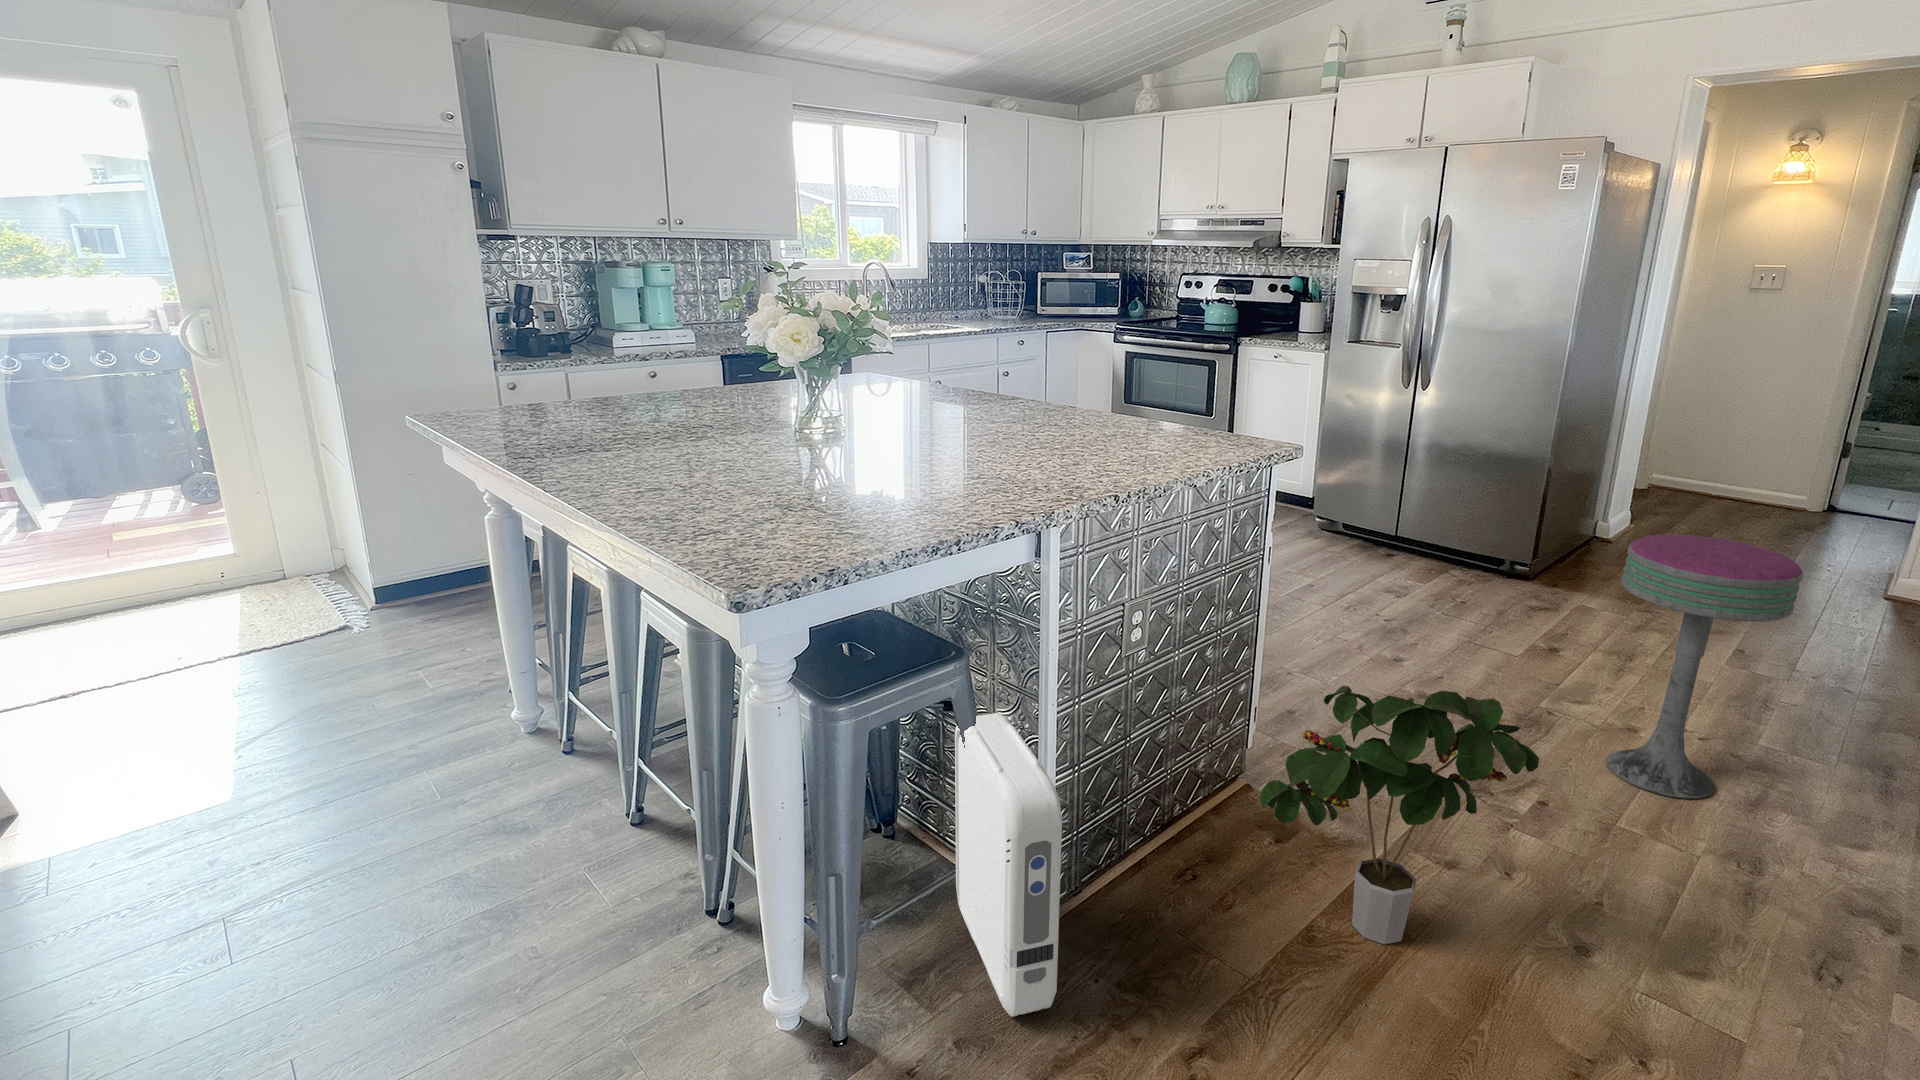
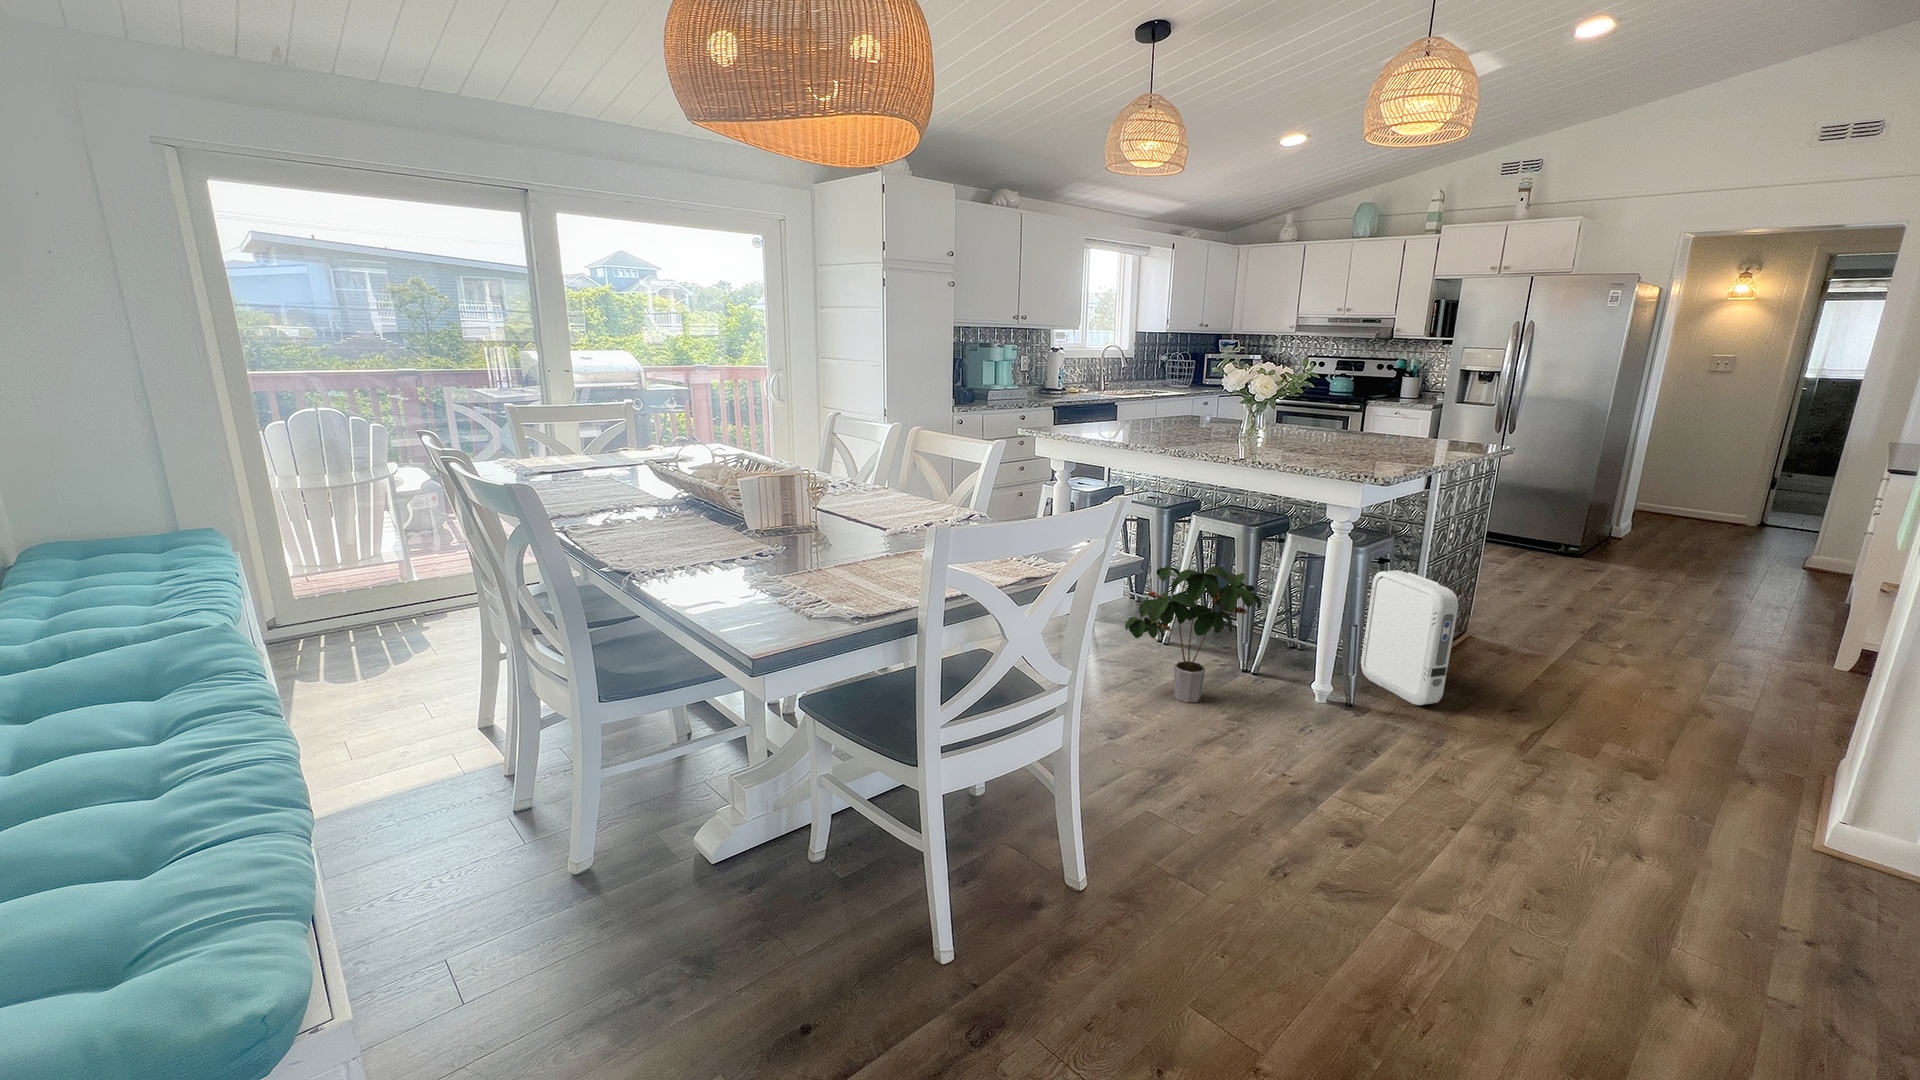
bar stool: present [1607,534,1803,799] -> none [1664,506,1775,647]
potted plant: present [1259,686,1539,944] -> present [1125,565,1262,703]

